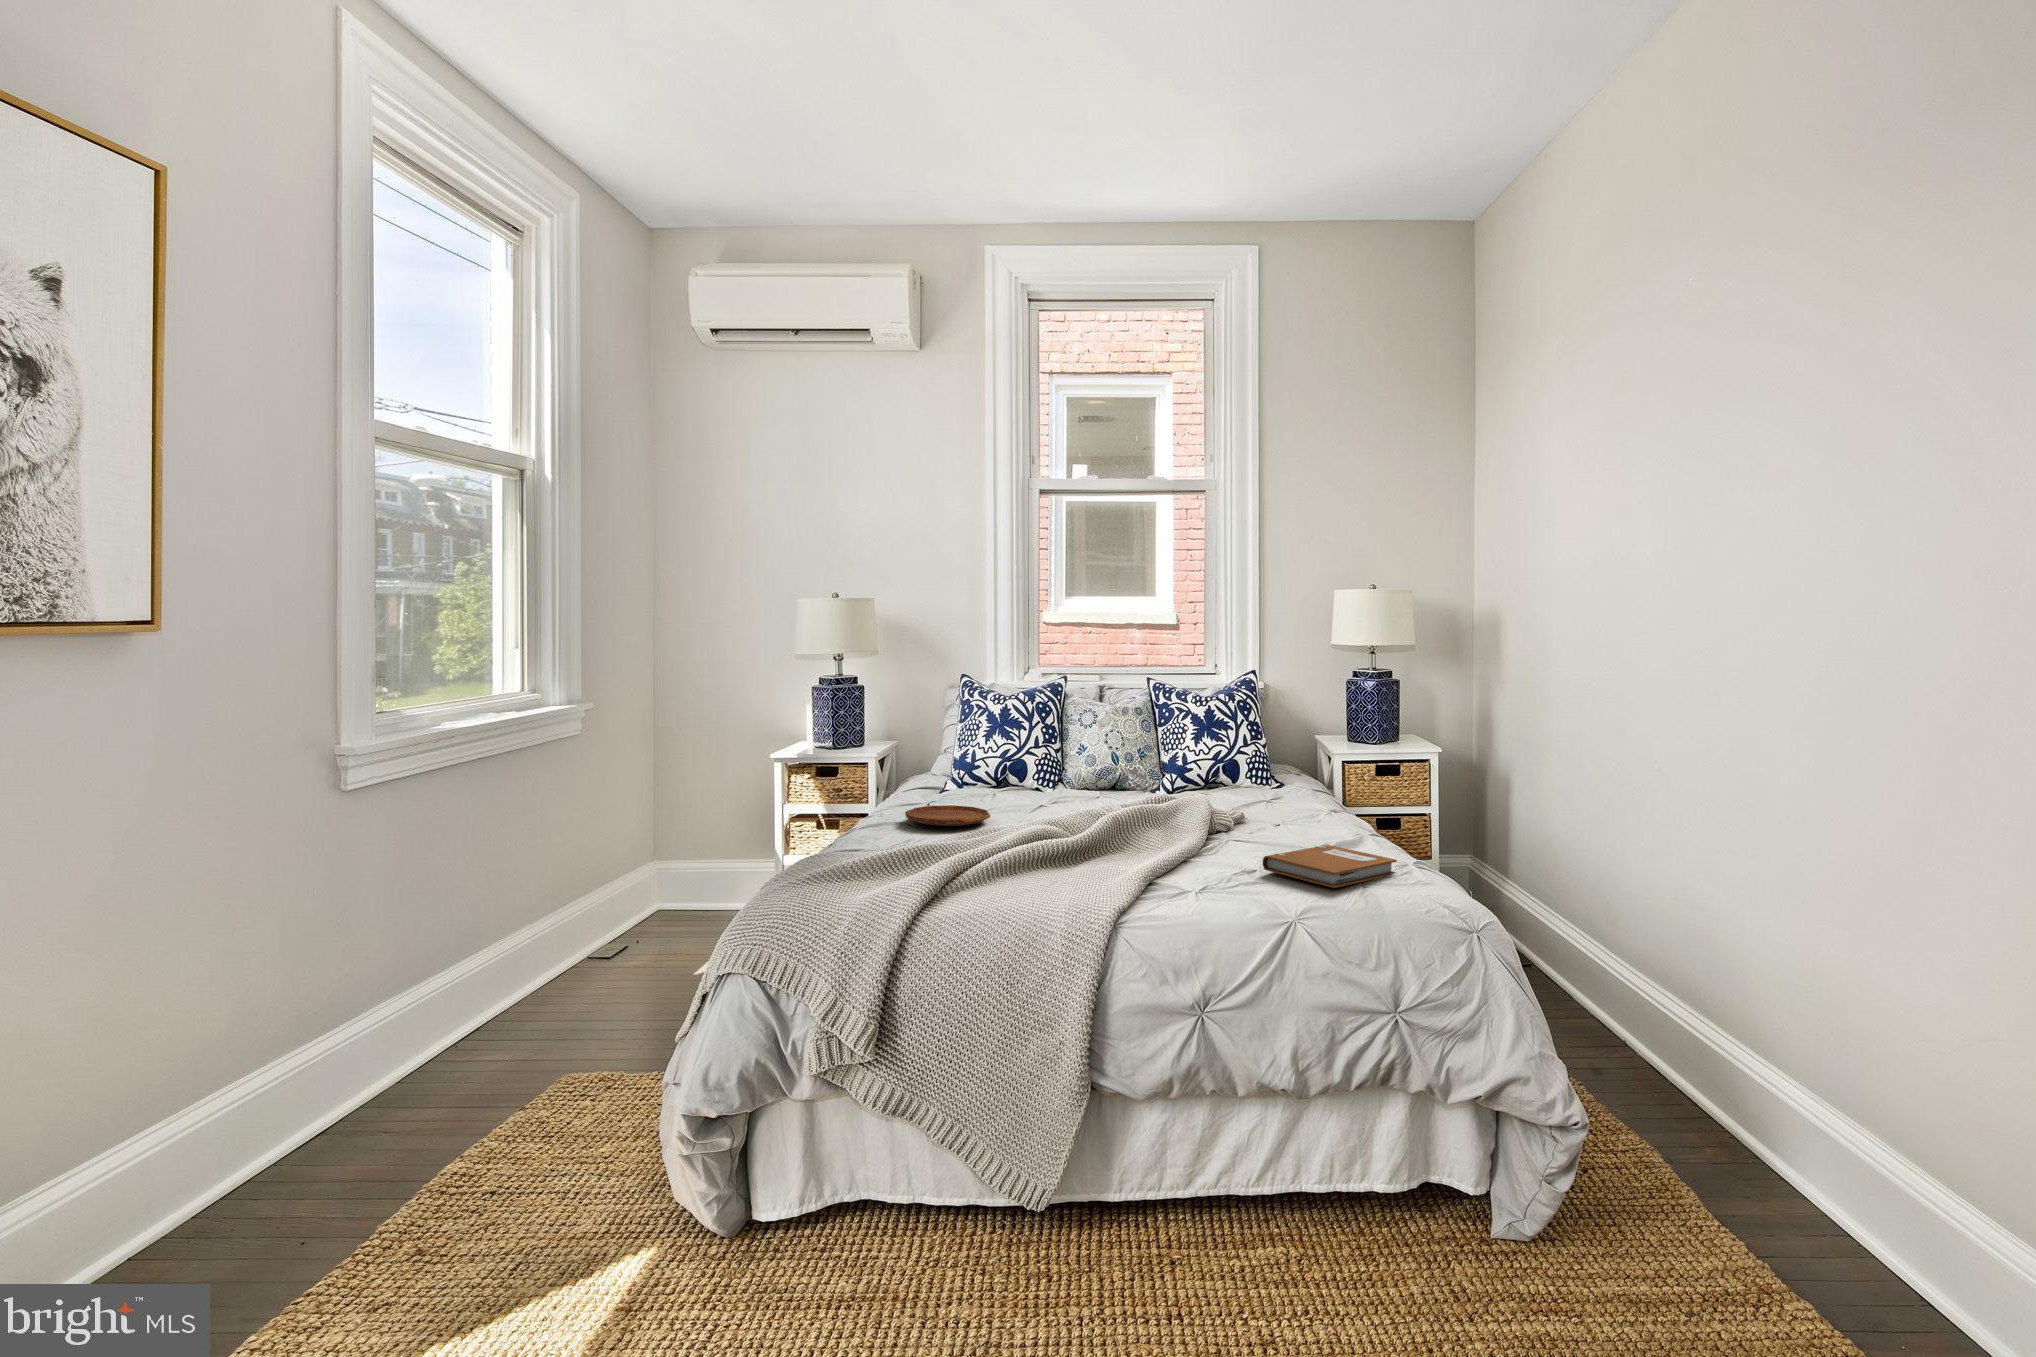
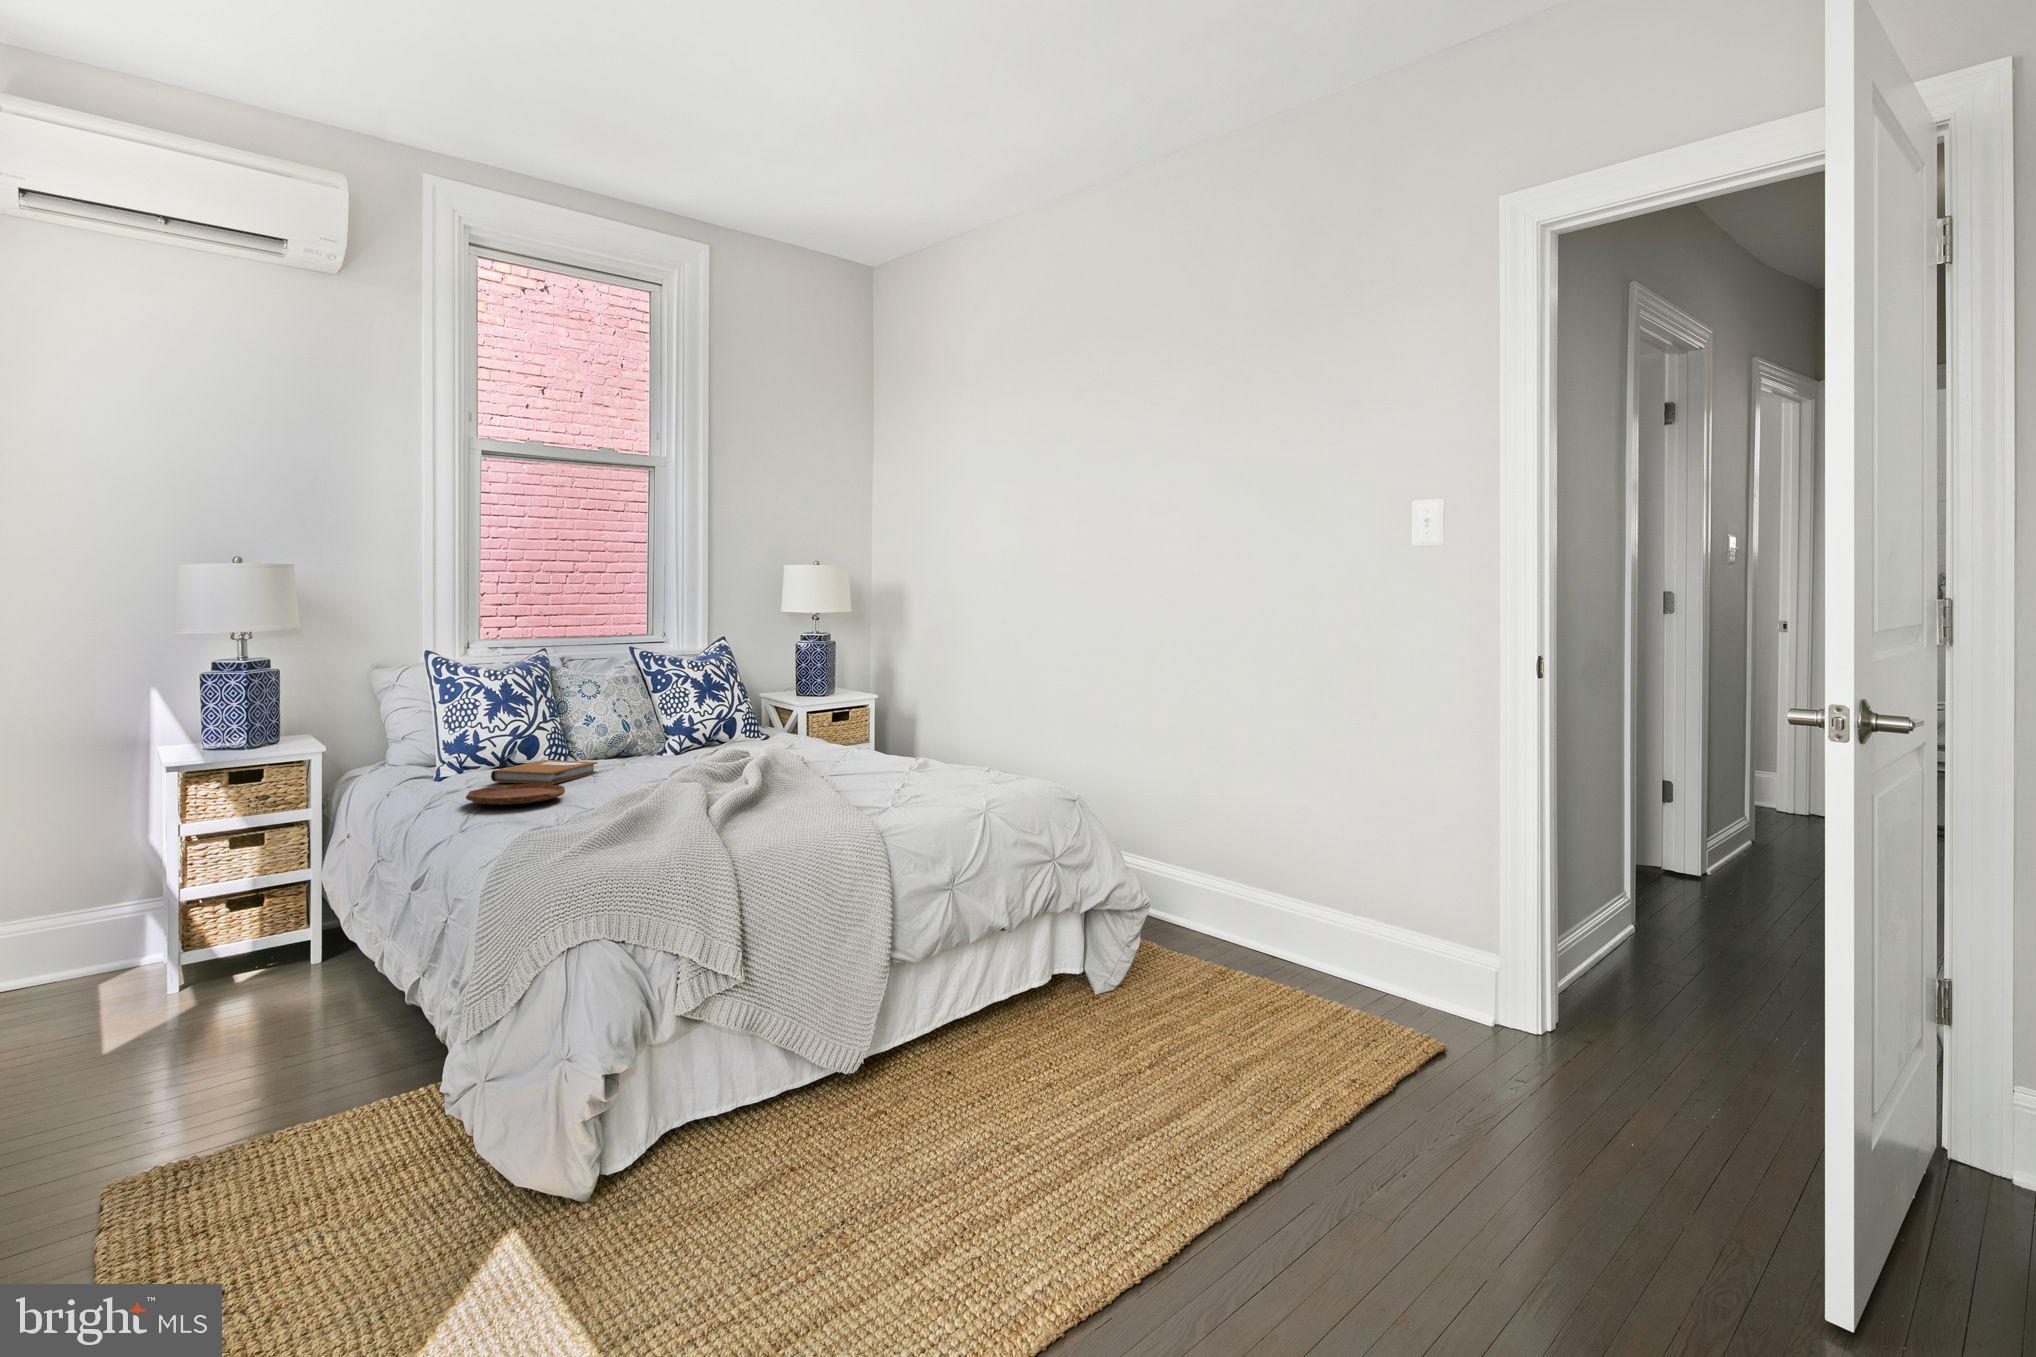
notebook: present [1263,845,1397,888] -> present [491,760,598,784]

